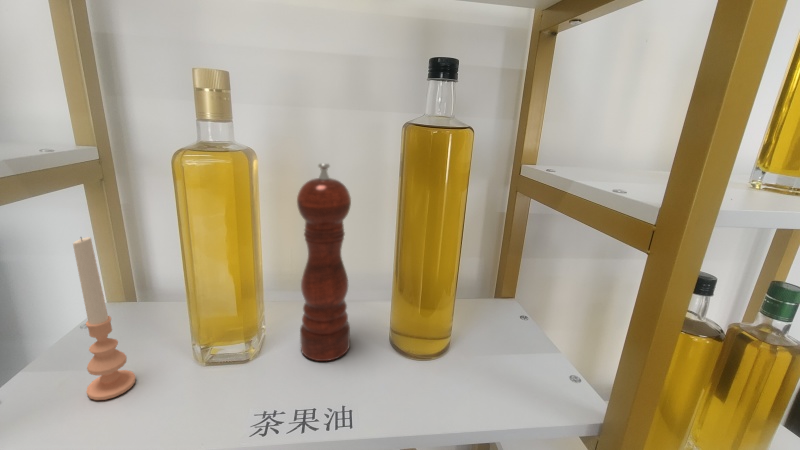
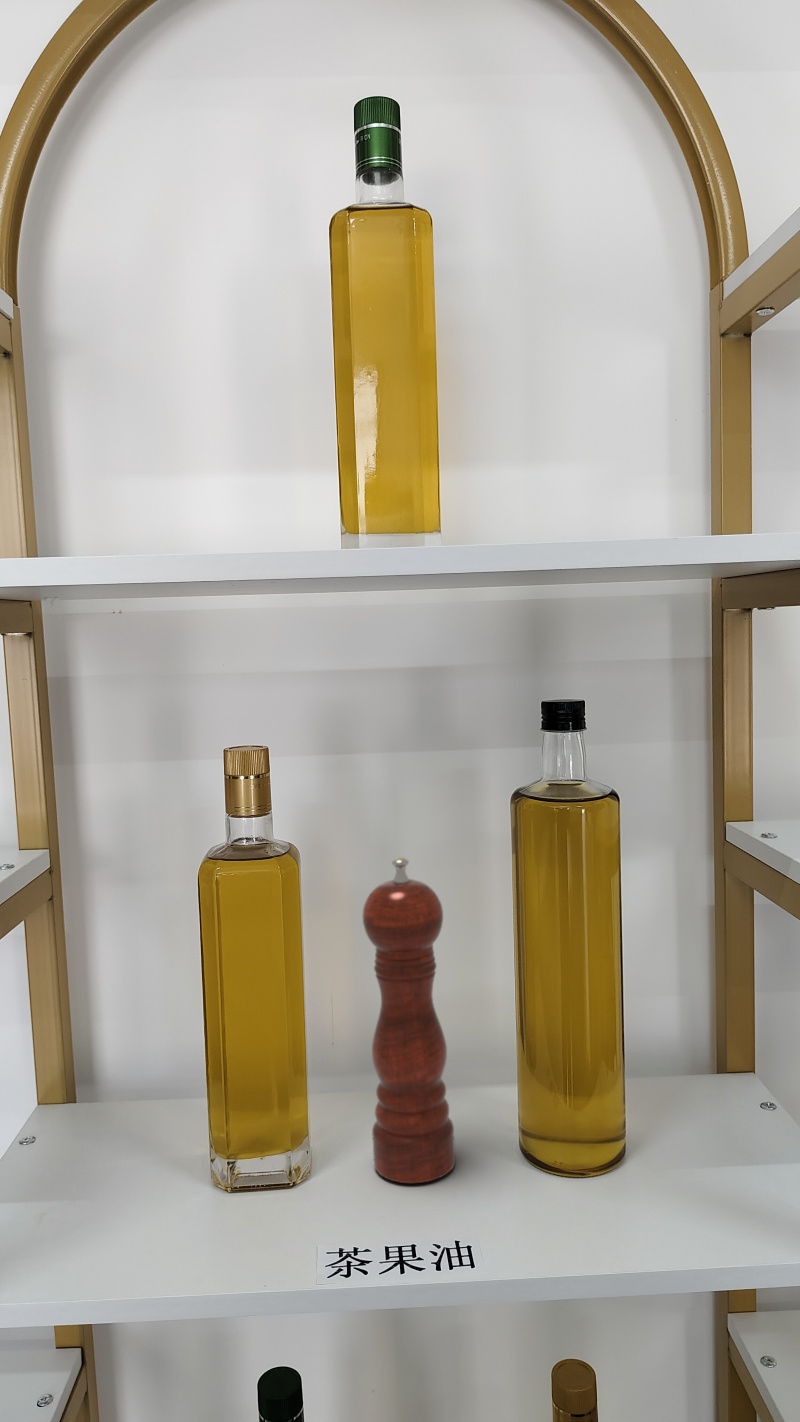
candle: present [73,237,136,400] -> none [72,989,135,1241]

